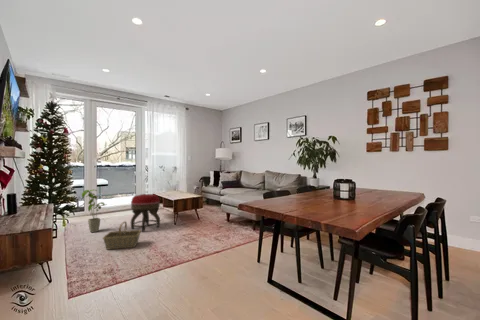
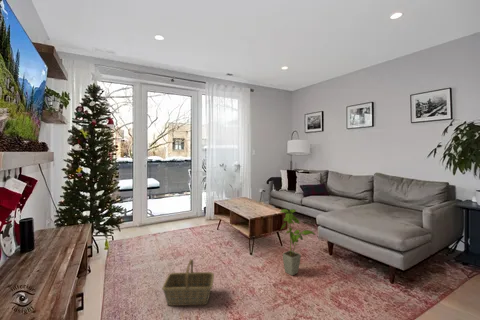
house plant: present [82,190,105,232] -> present [280,209,315,275]
footstool: present [131,194,160,232] -> none [193,208,232,265]

